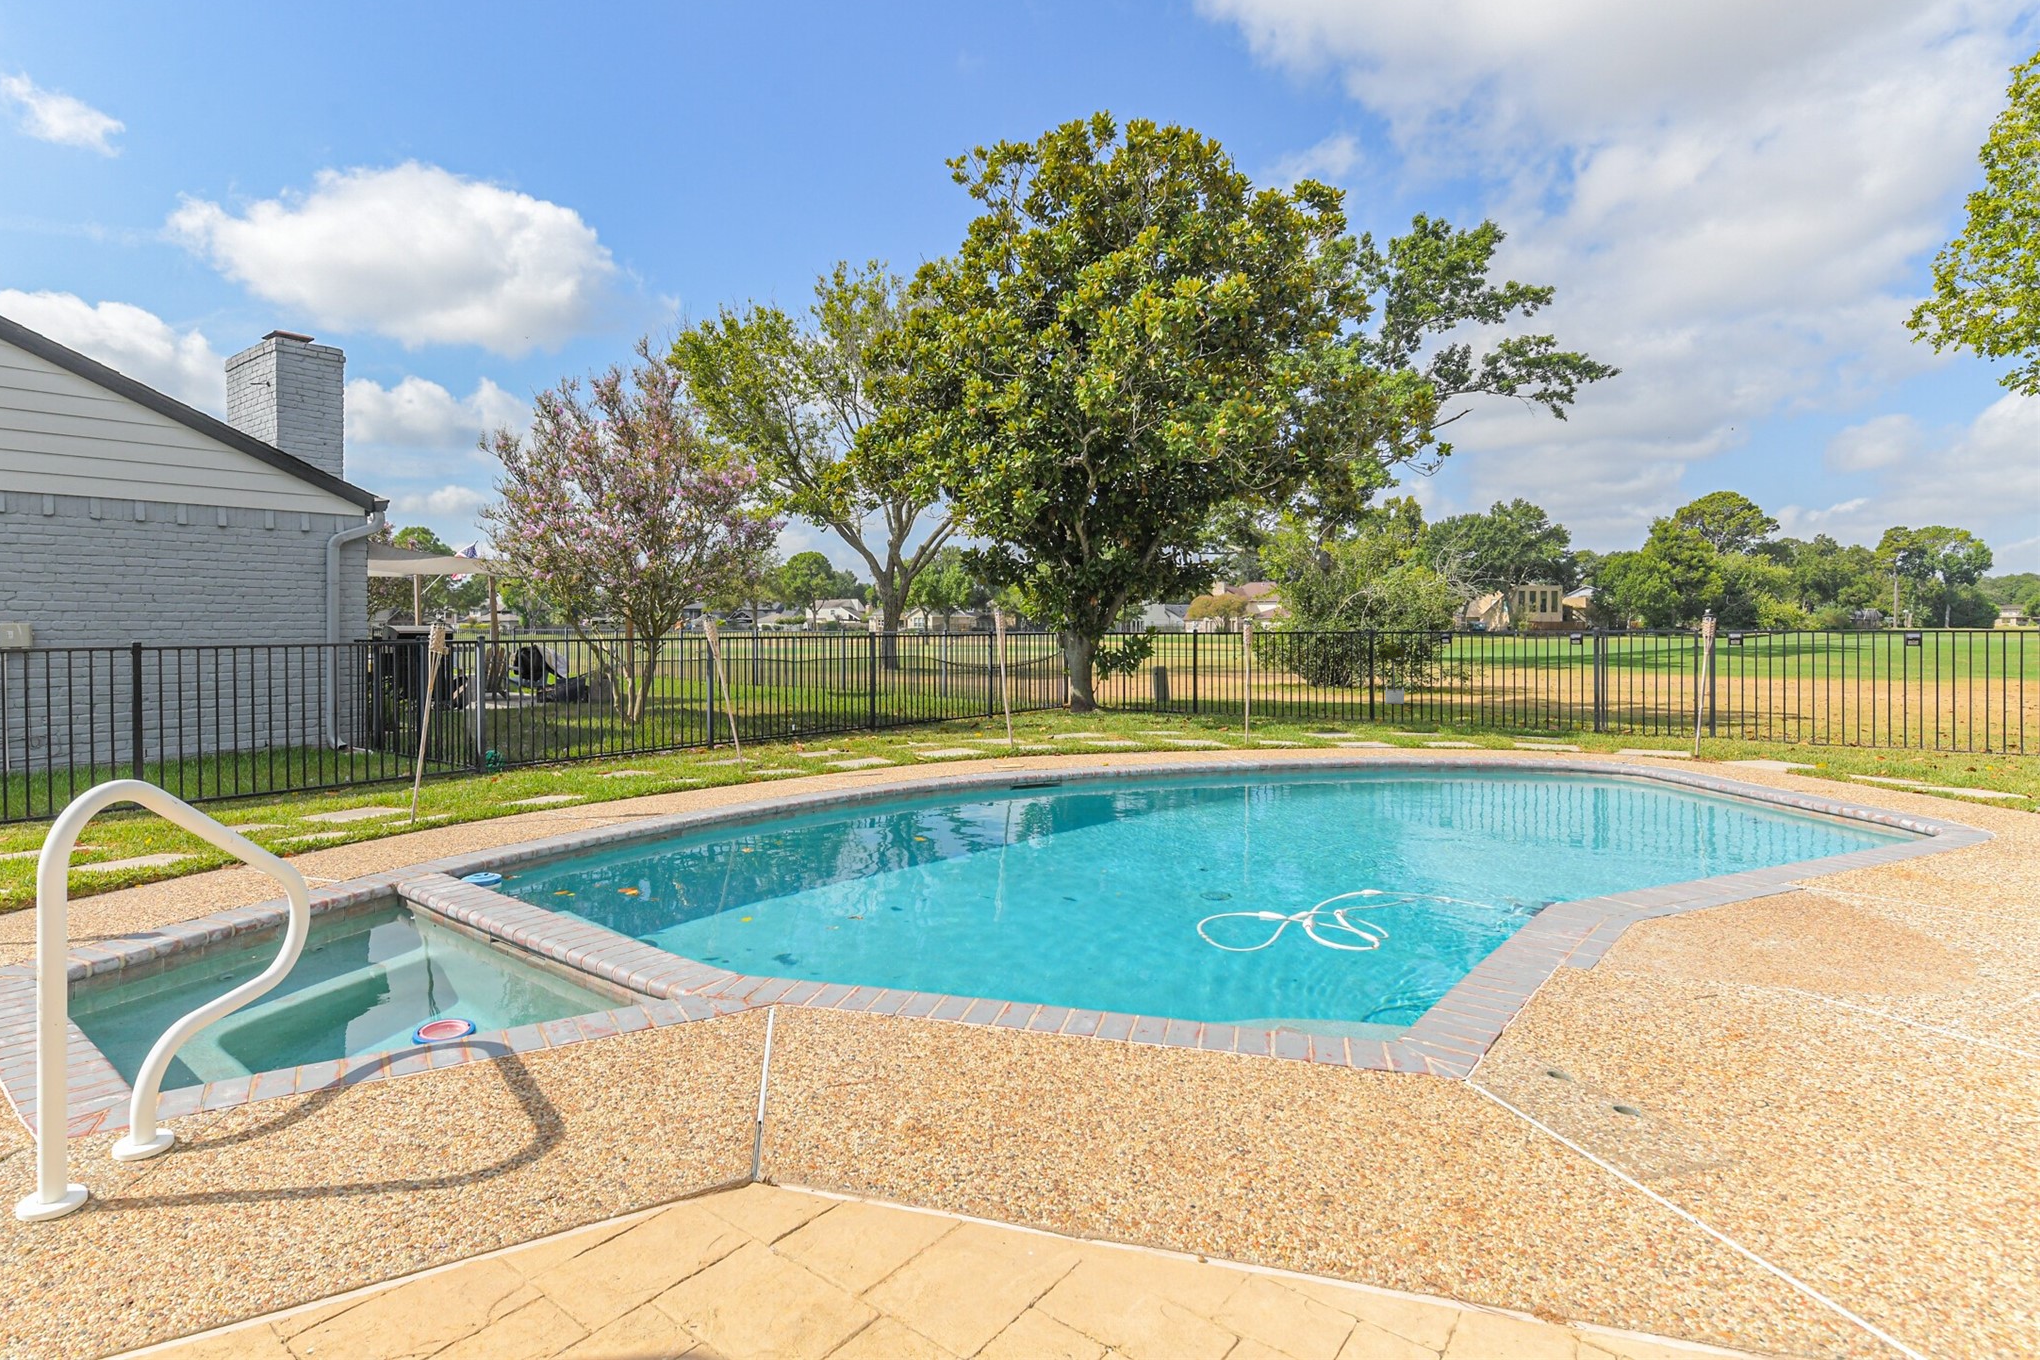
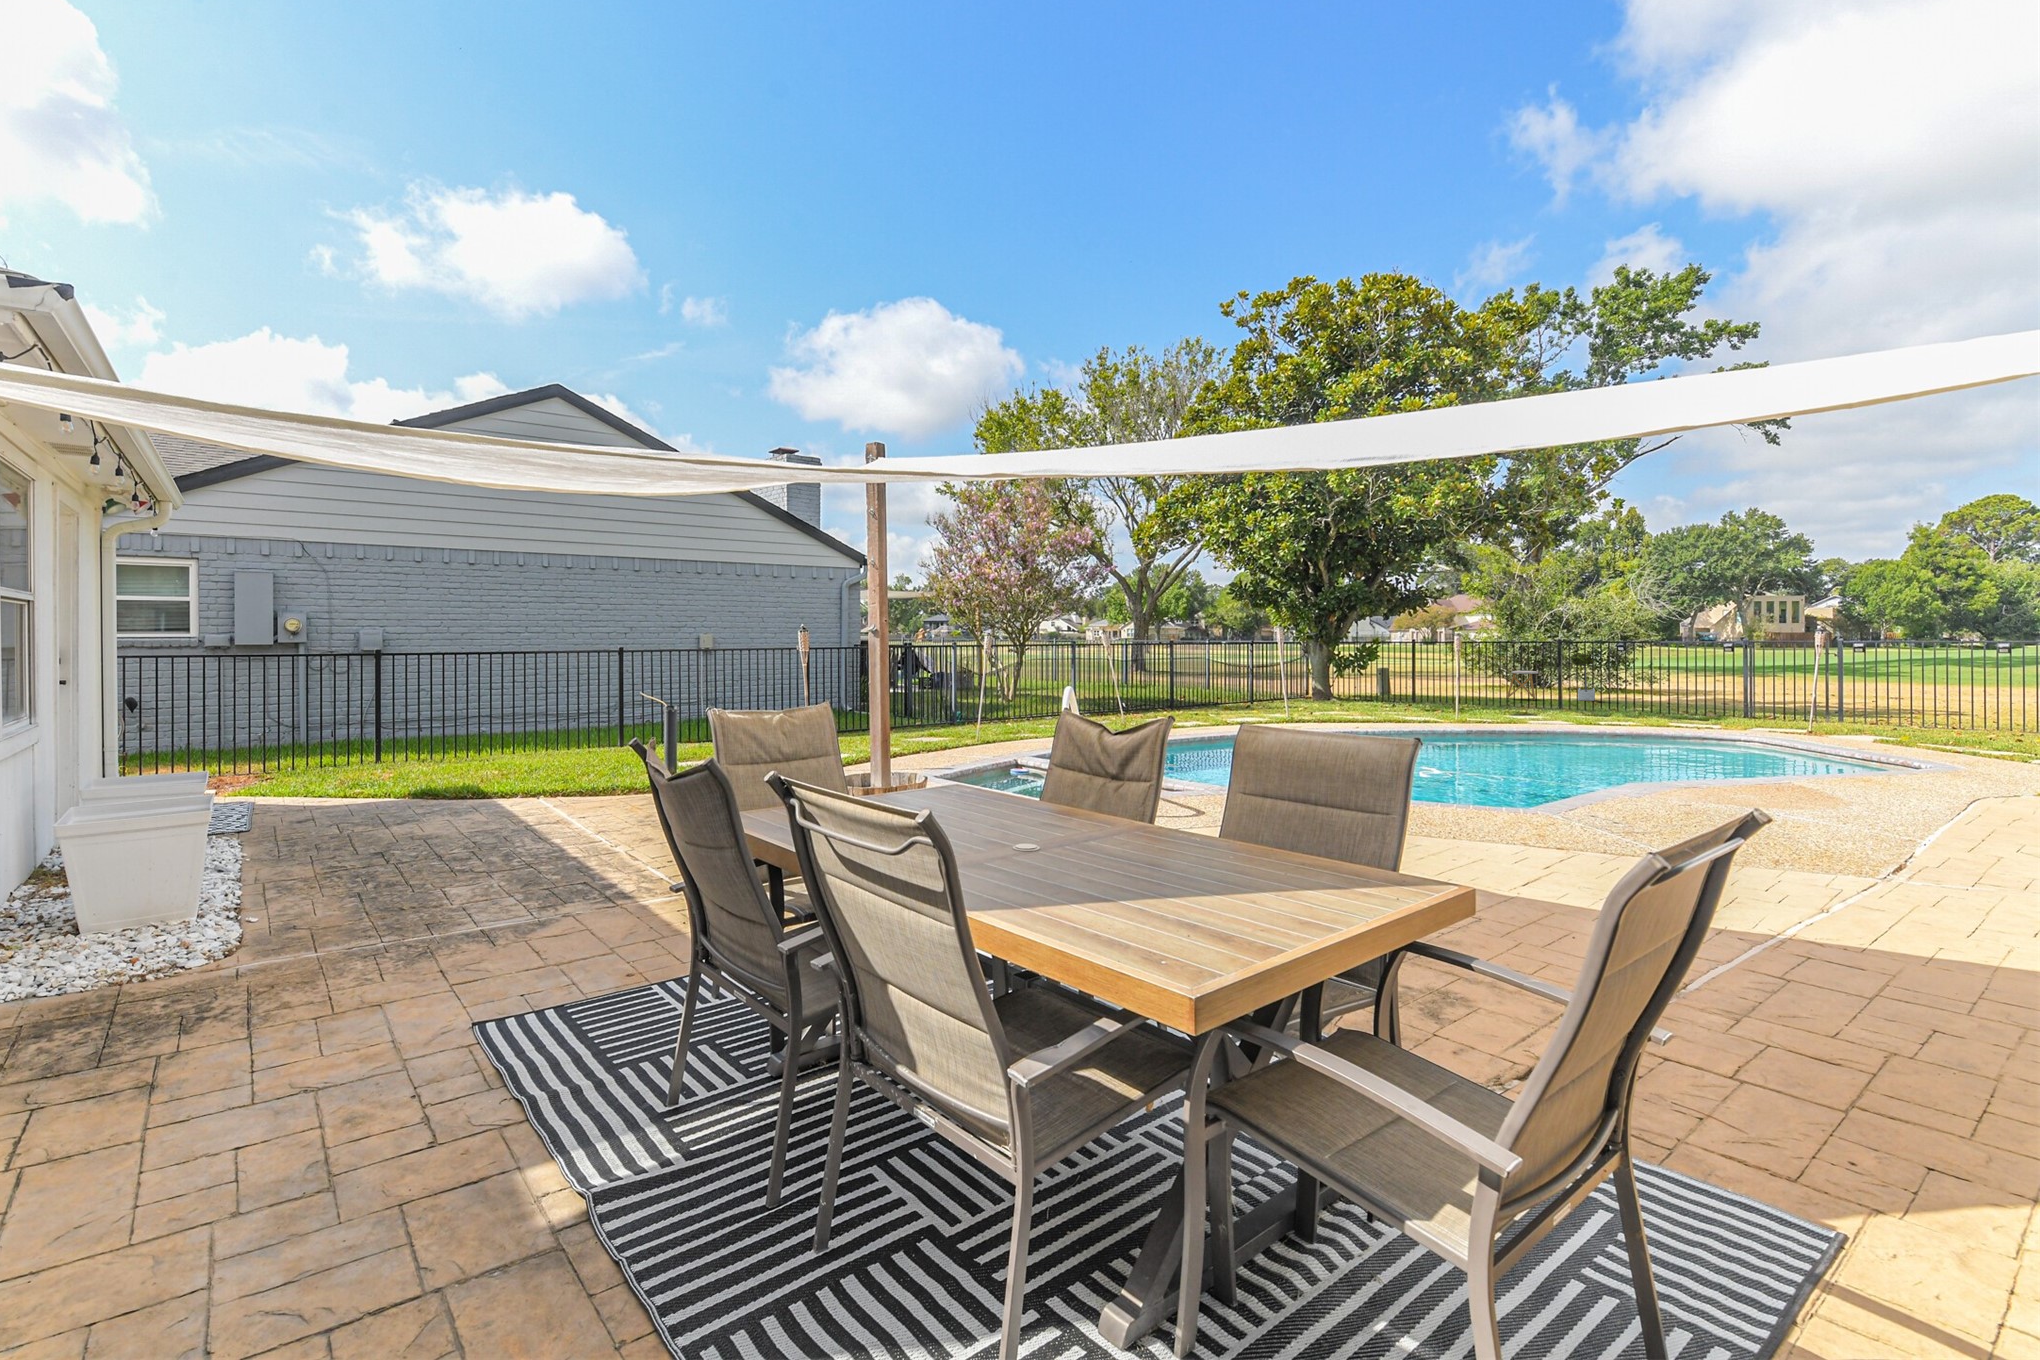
stool: none [1304,666,1340,703] -> present [1507,671,1538,700]

